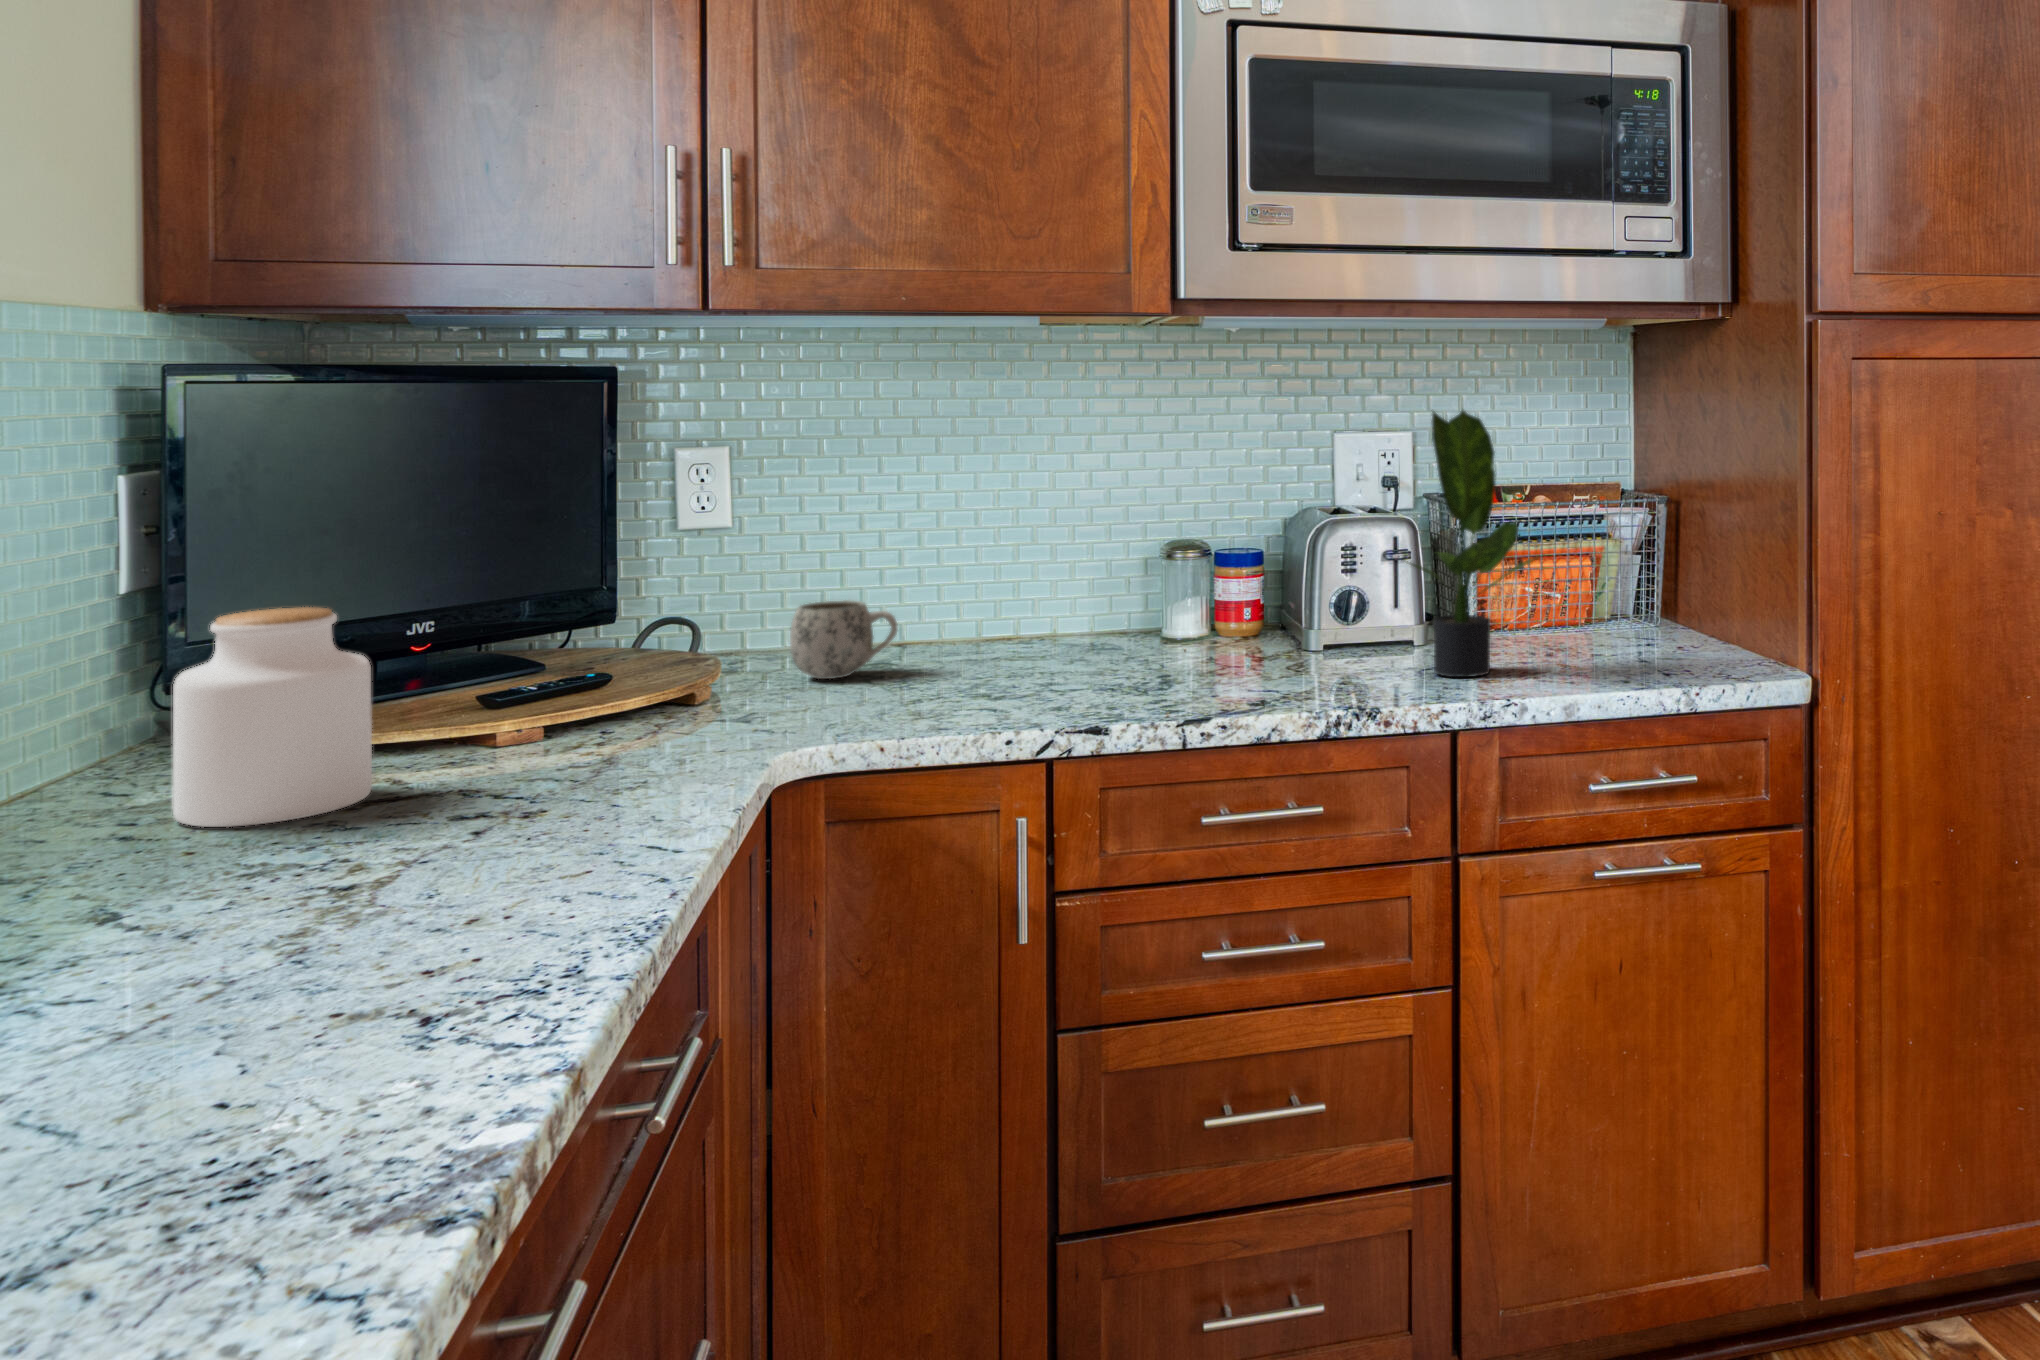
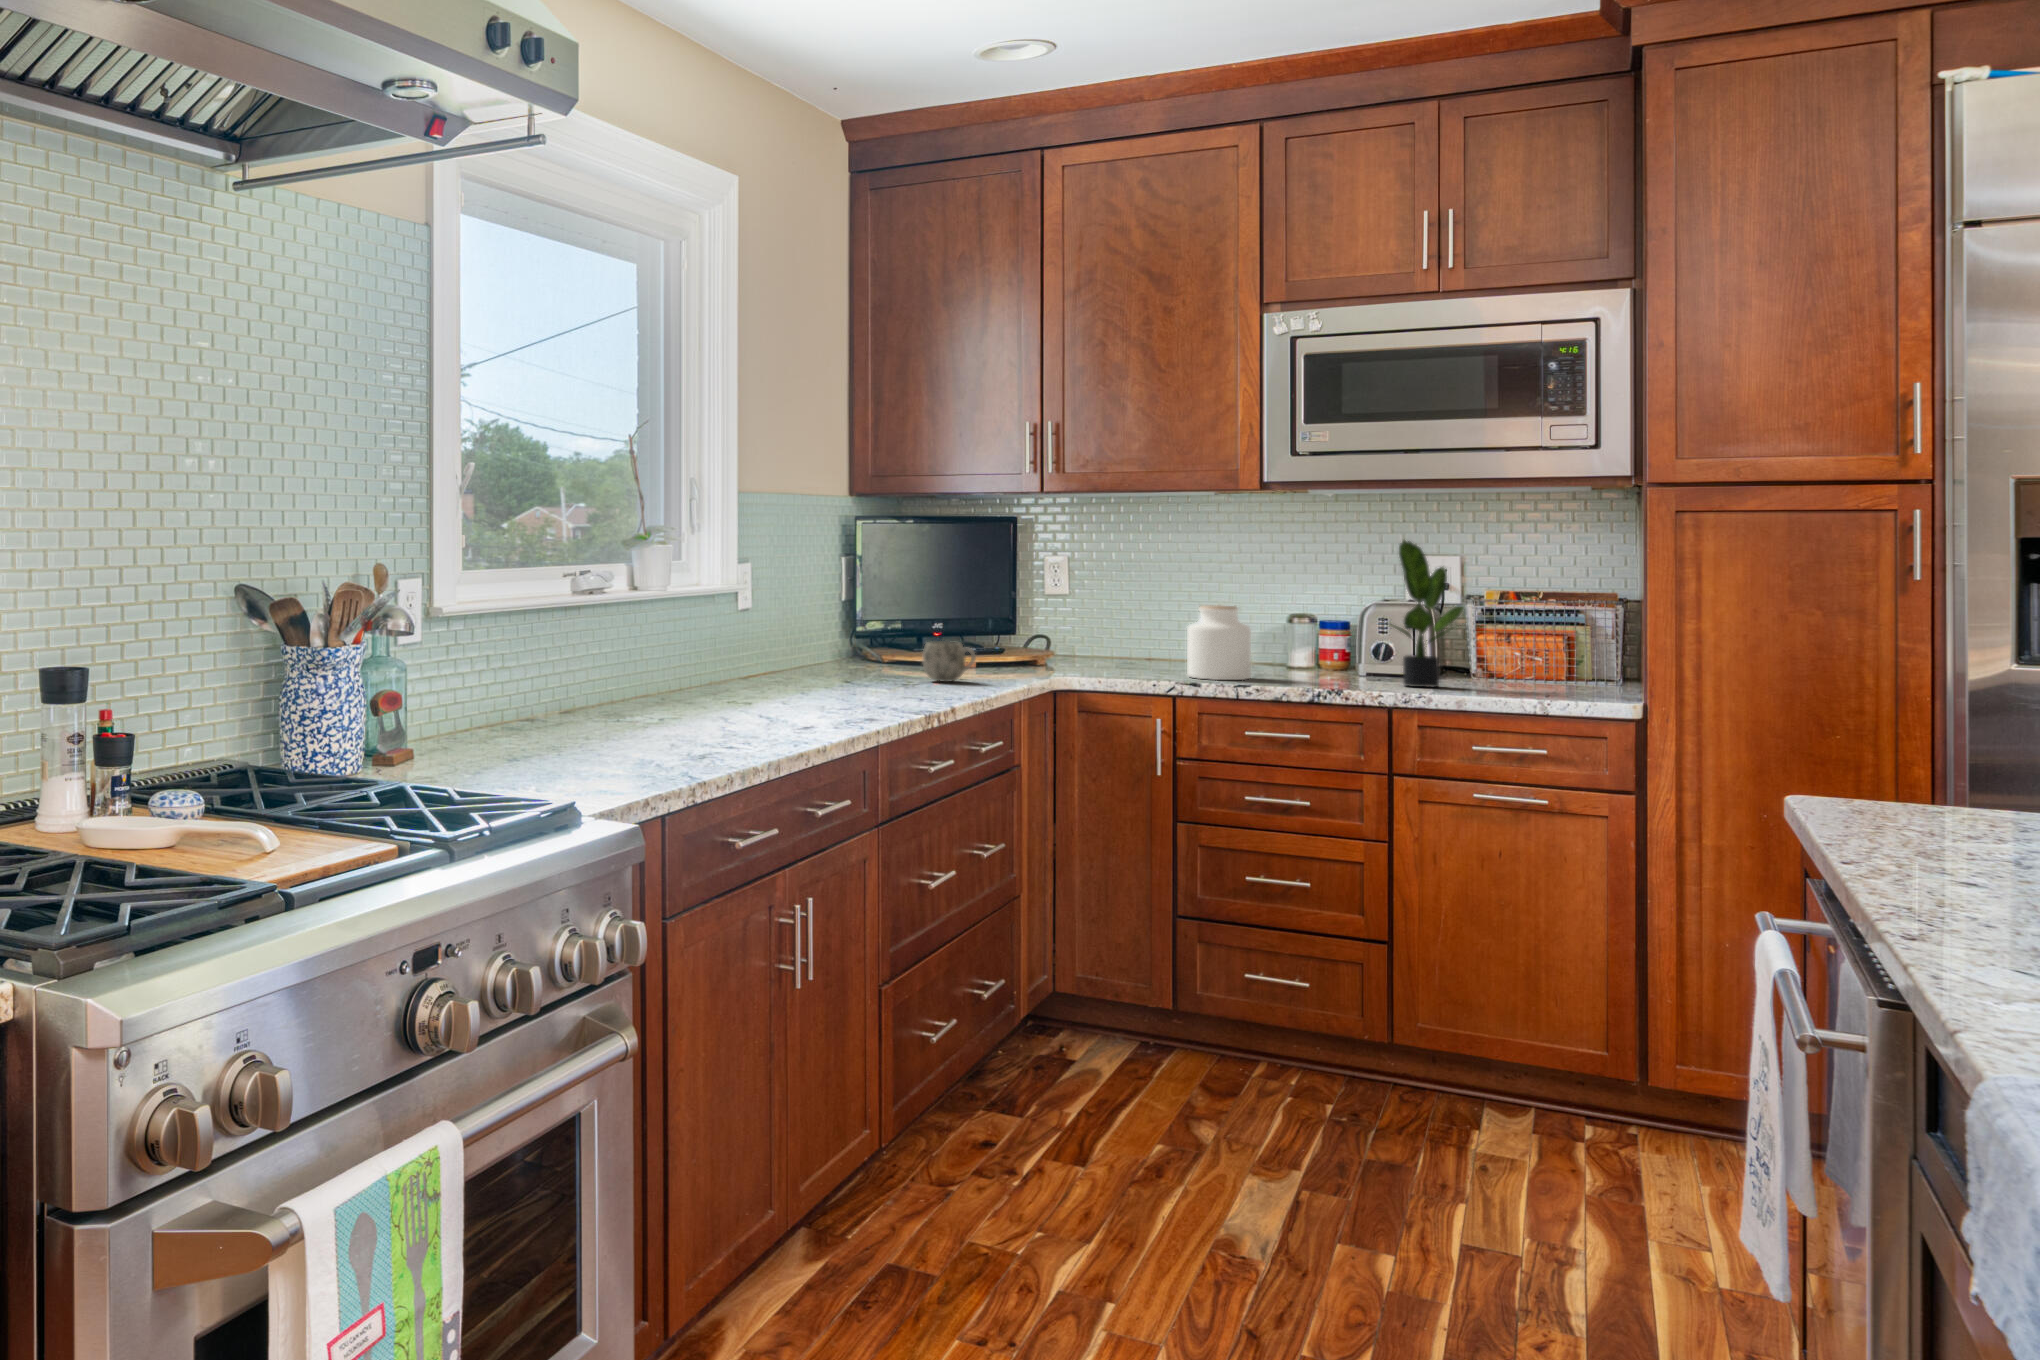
mug: present [790,600,897,679] -> present [923,641,976,682]
jar: present [173,607,372,827] -> present [1187,606,1251,680]

